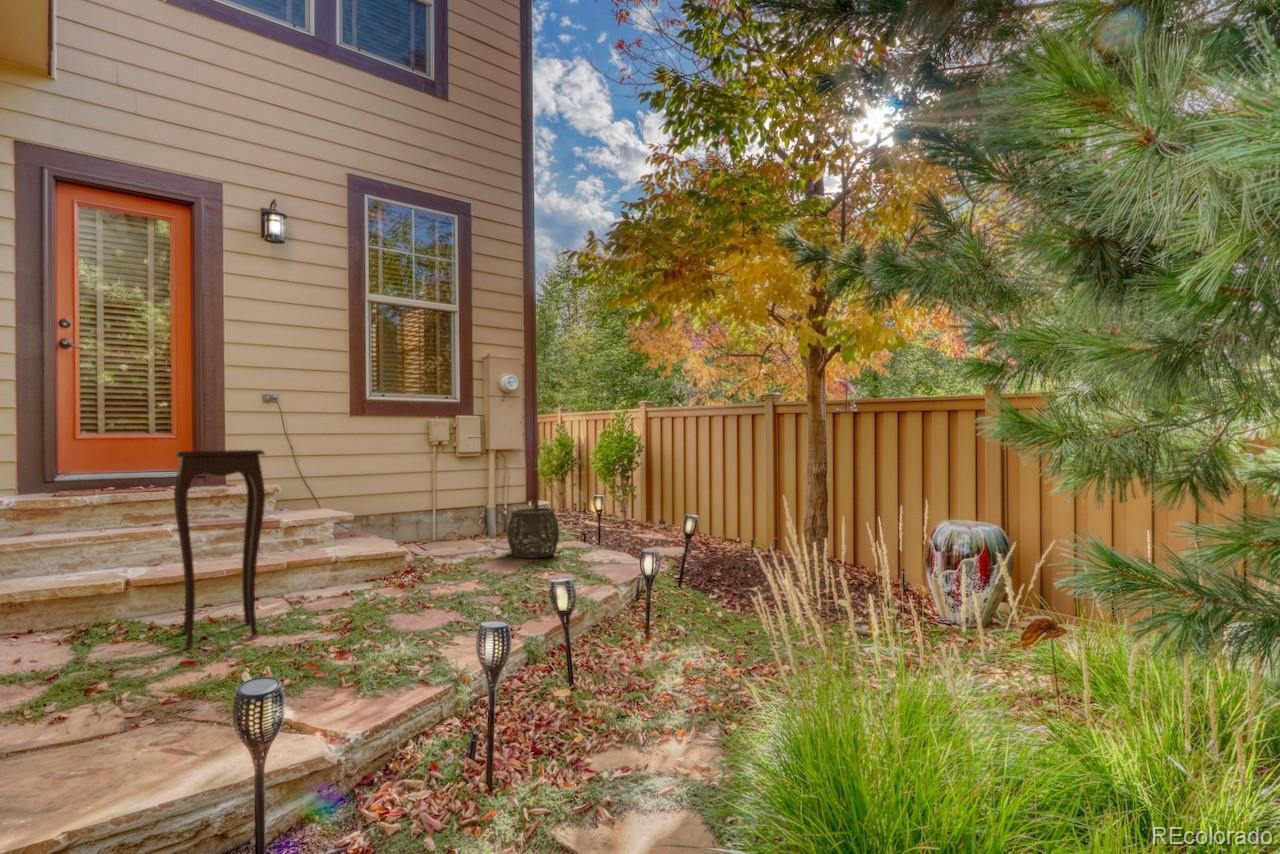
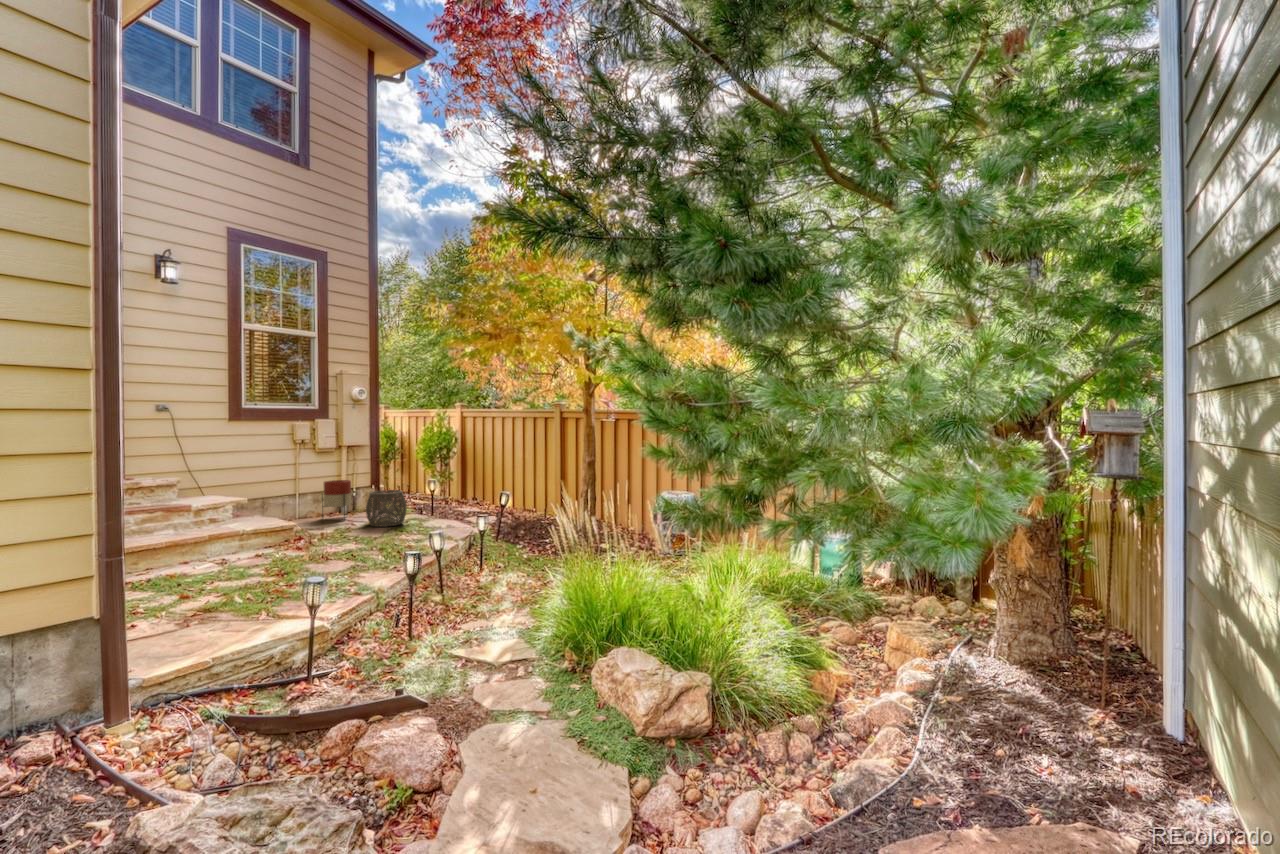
side table: present [174,450,265,648] -> none [144,454,222,590]
planter: none [461,493,496,546] -> present [322,480,352,514]

